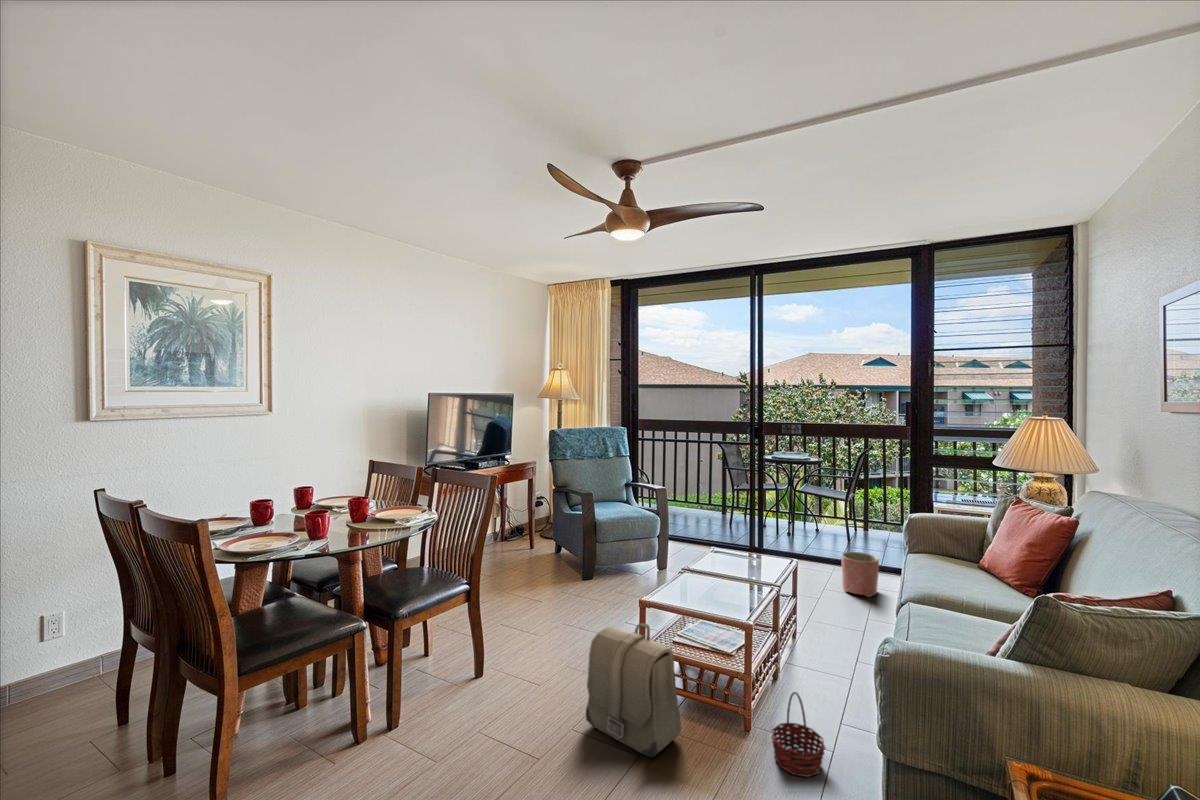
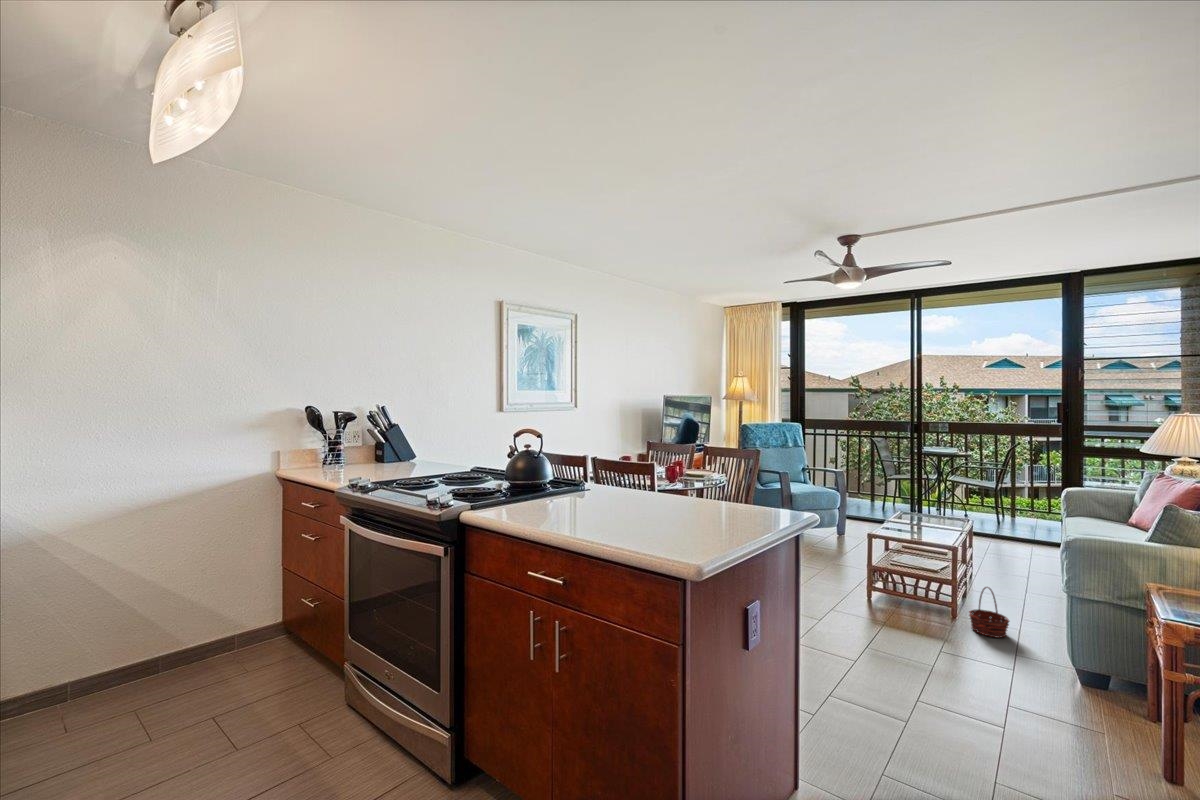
planter: present [842,552,879,597] -> none [1000,524,1035,559]
backpack: present [586,623,681,757] -> none [832,543,902,622]

